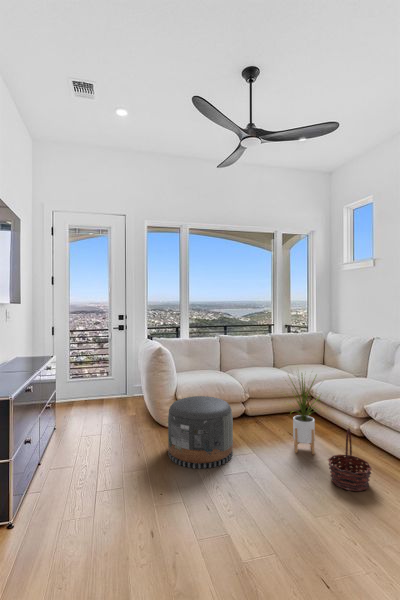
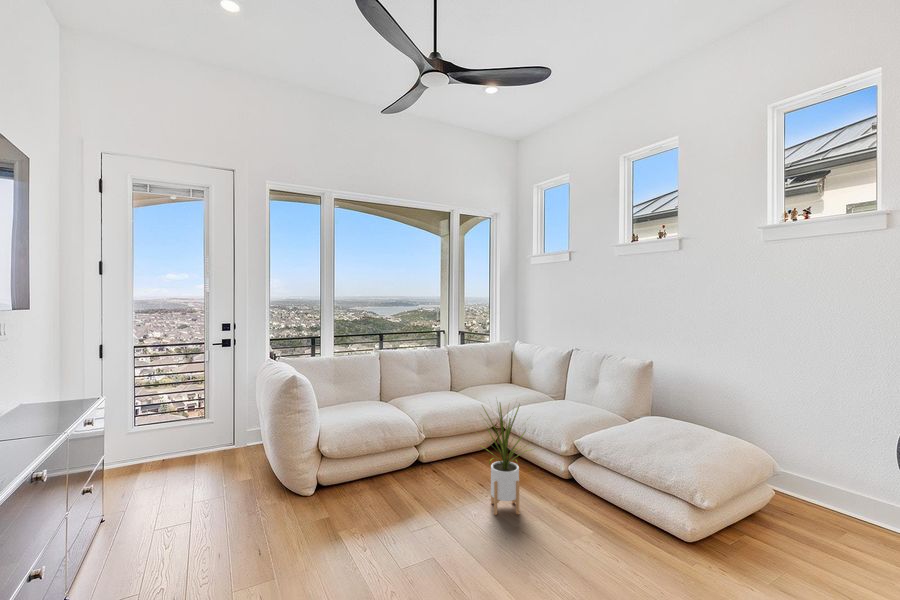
pouf: present [168,396,233,469] -> none [310,447,410,566]
basket: present [328,428,372,491] -> none [545,480,603,568]

